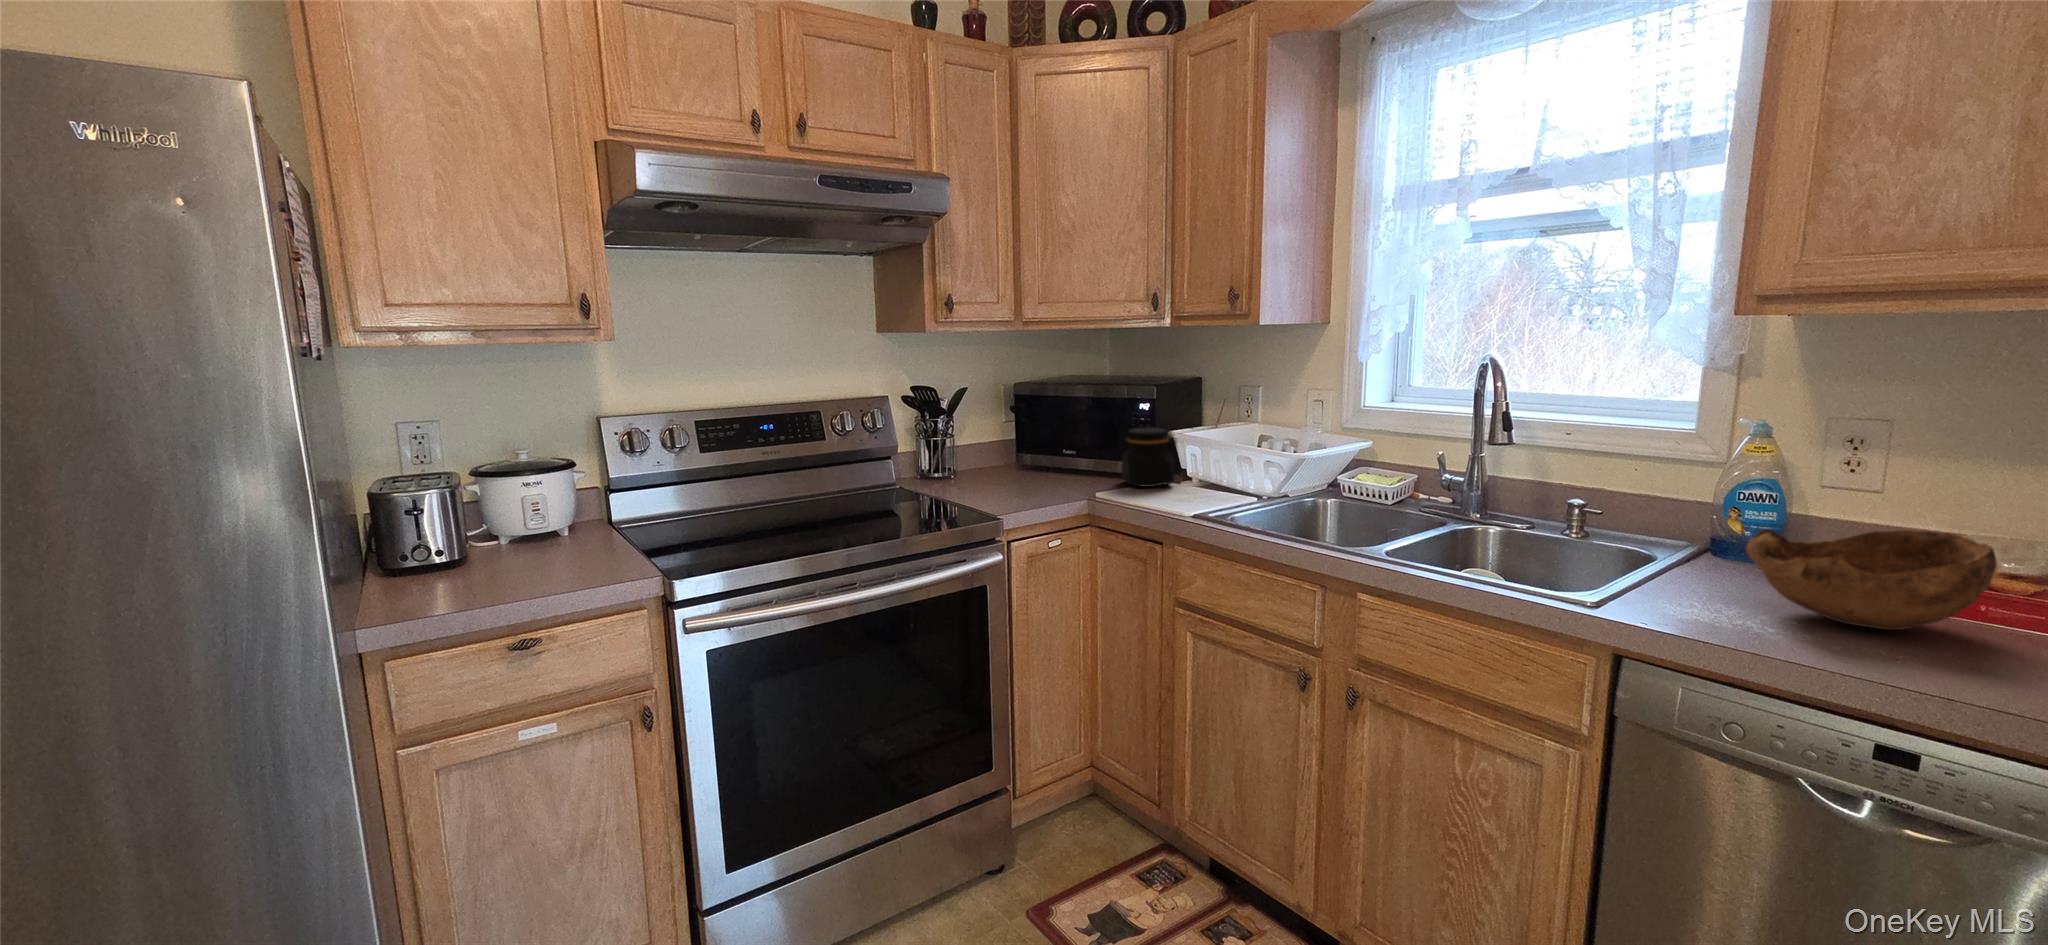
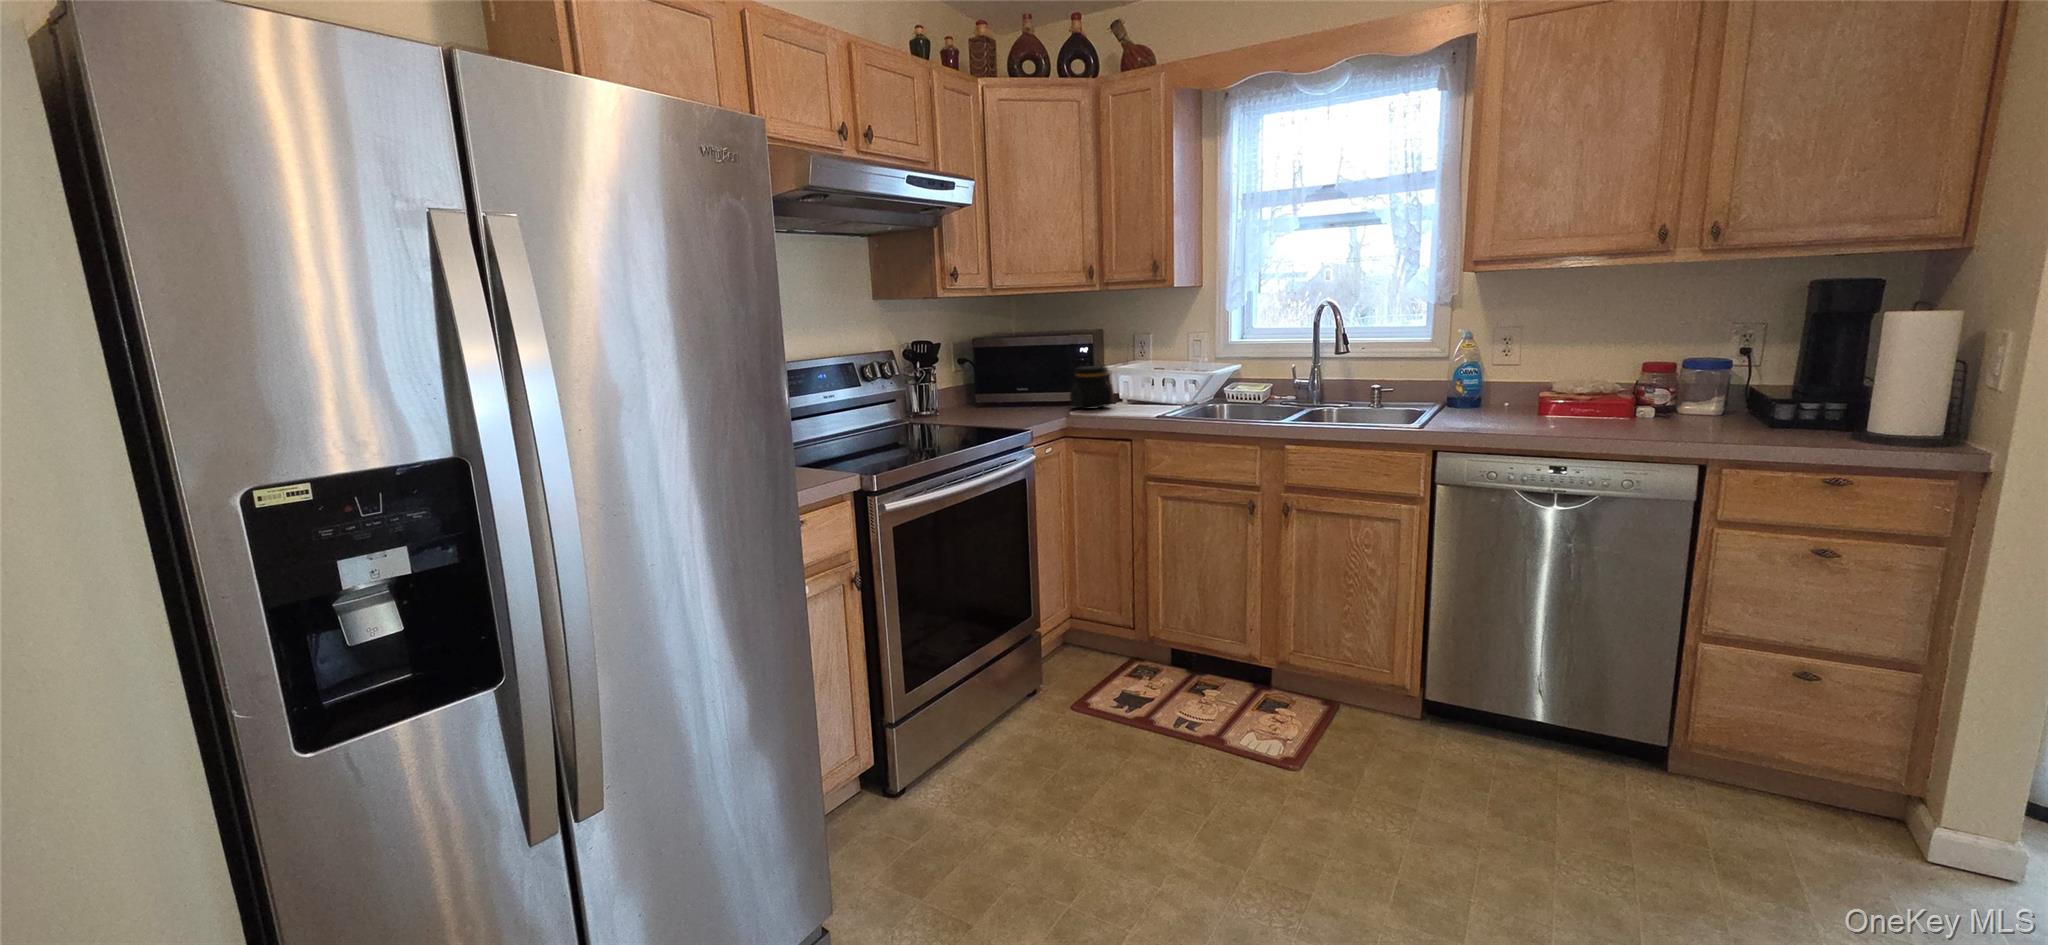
wooden bowl: present [1746,529,1997,630] -> none [1480,374,1583,422]

